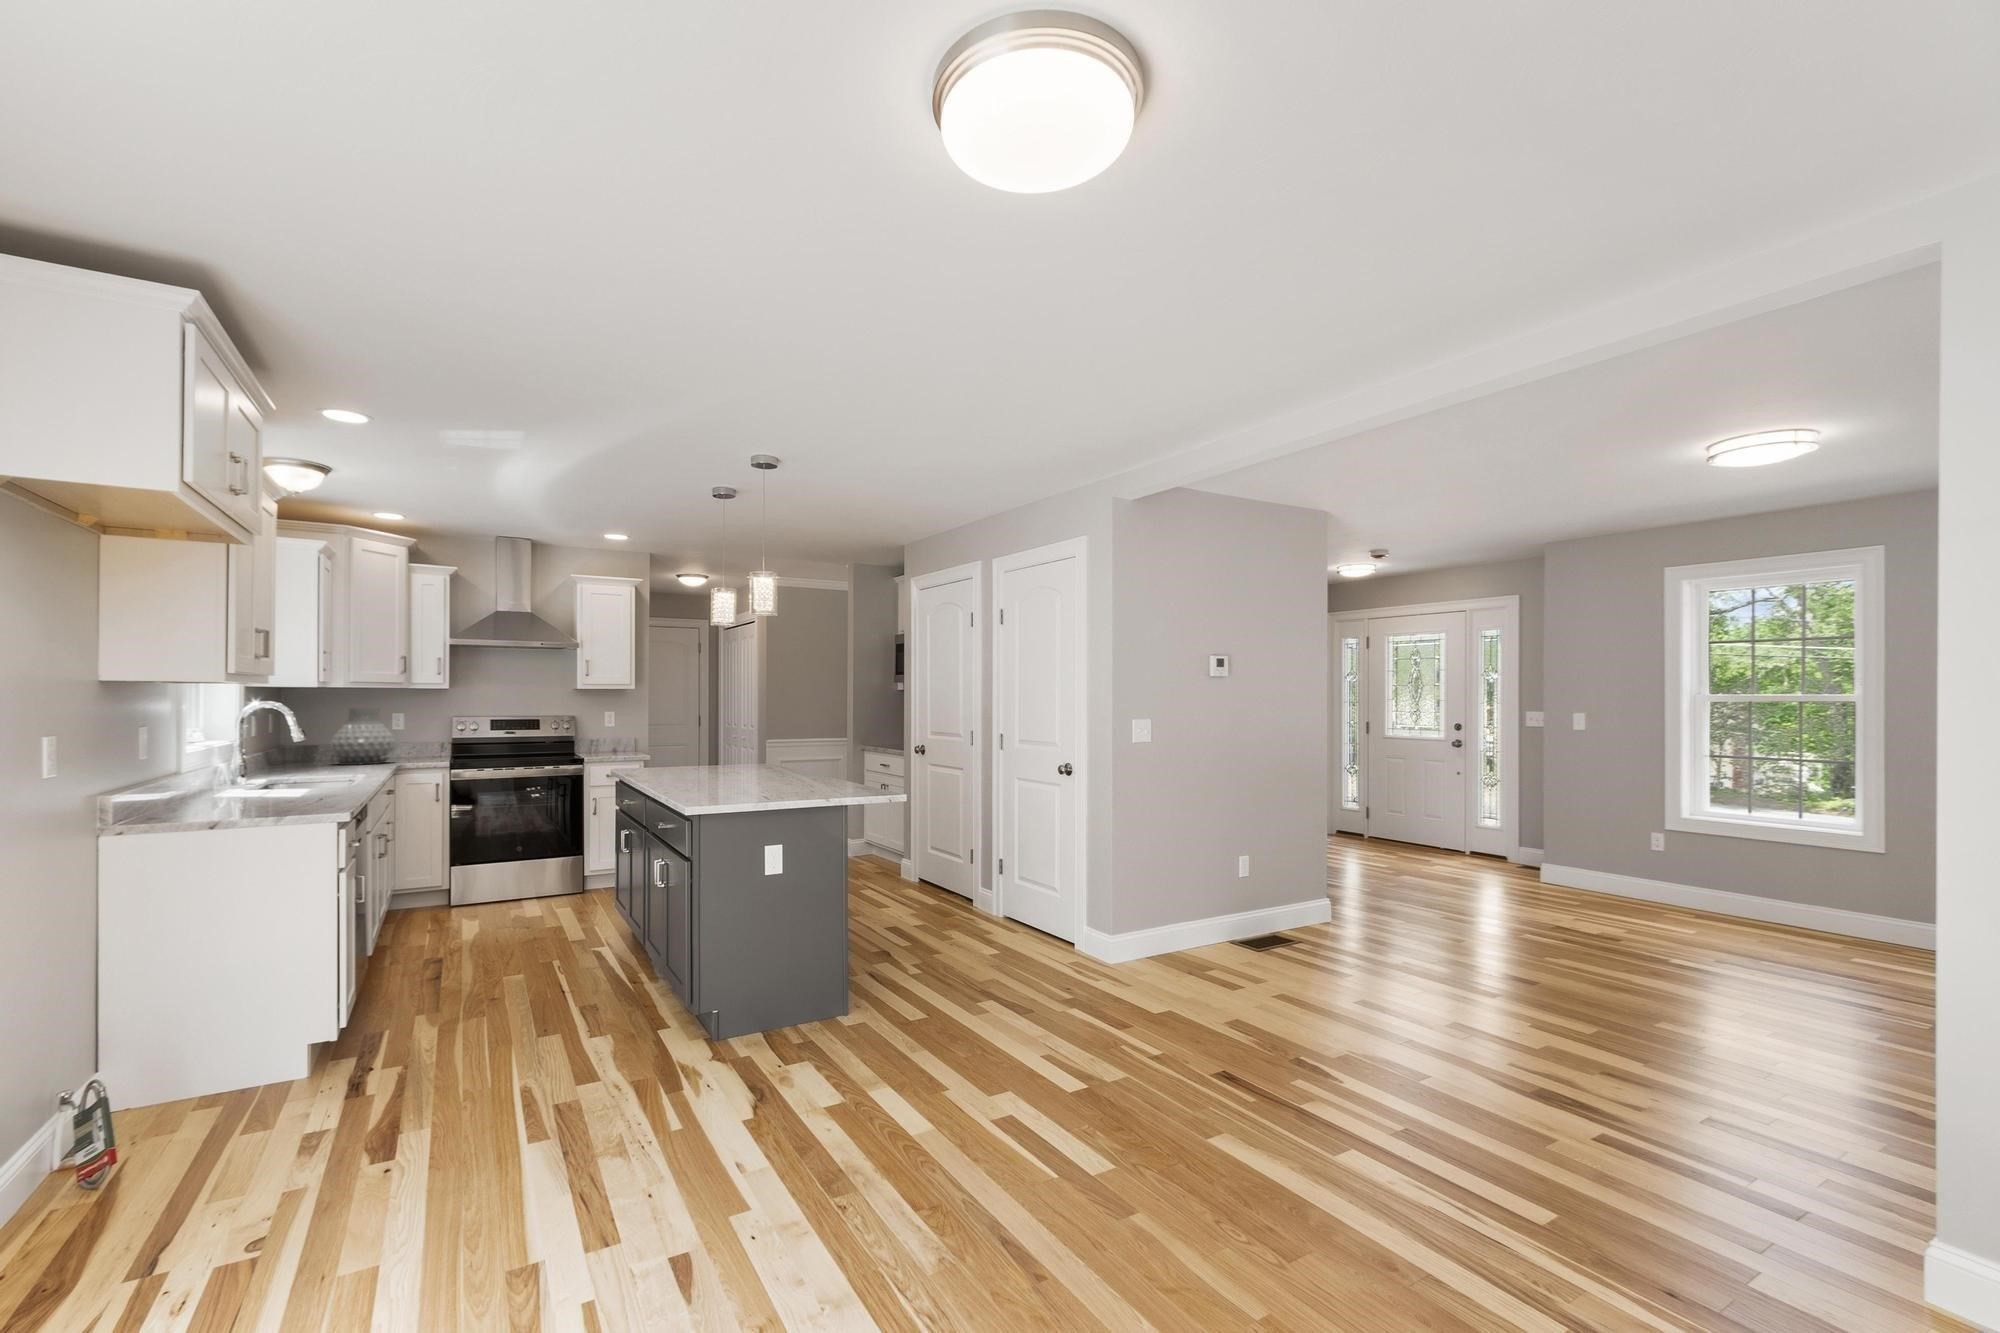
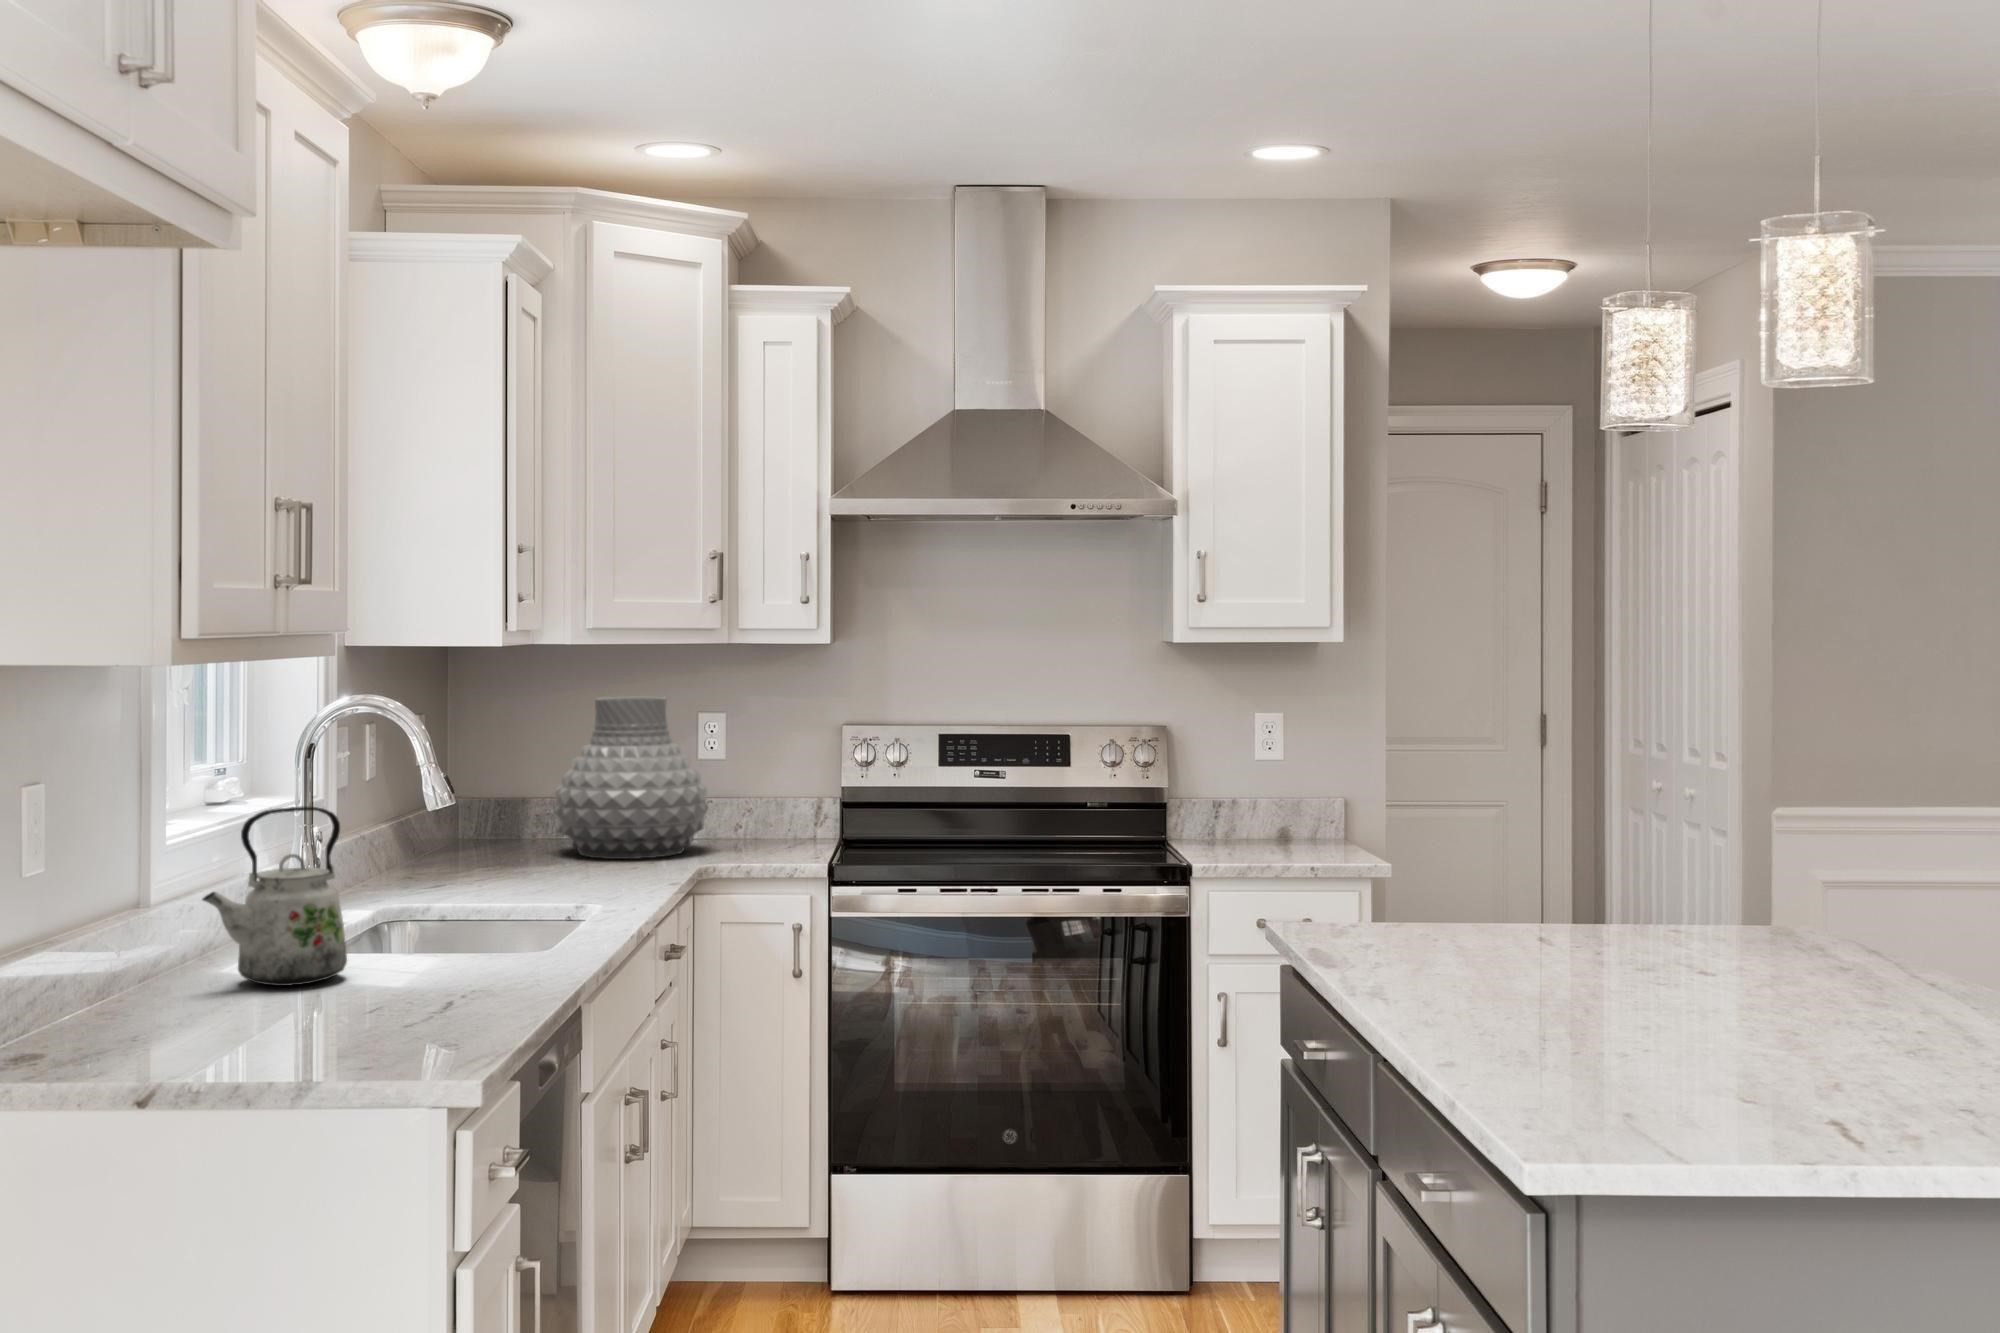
kettle: none [272,727,319,780] -> present [202,807,347,986]

